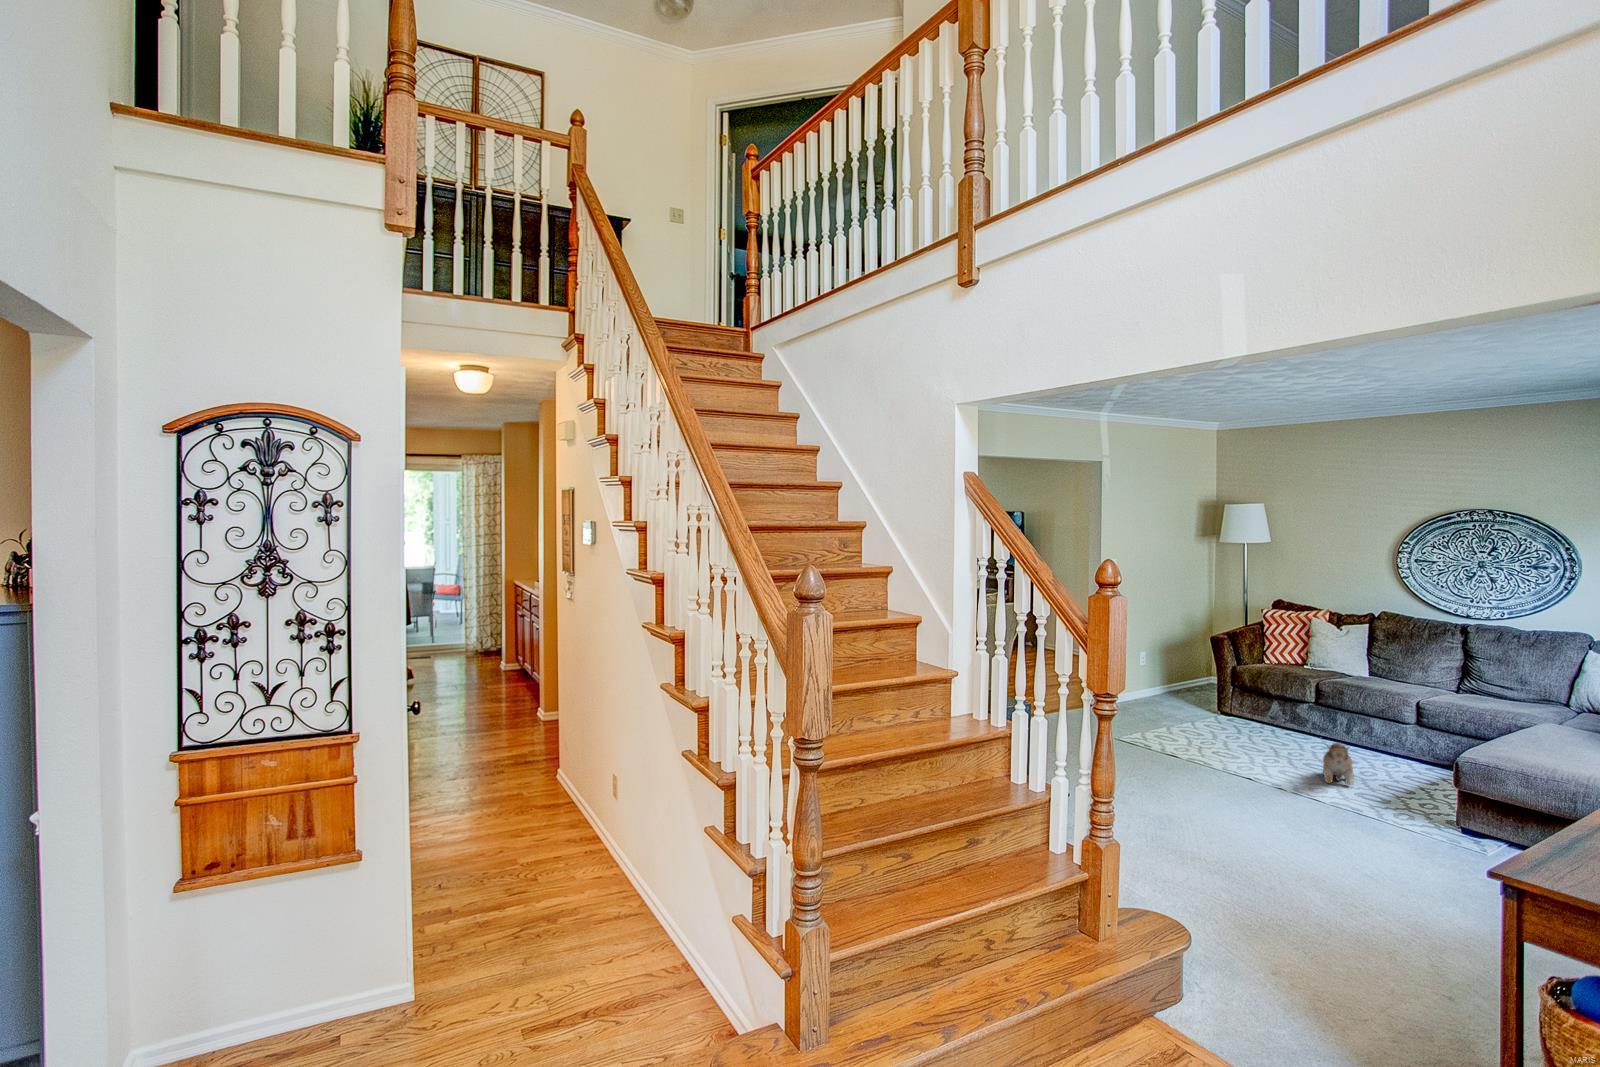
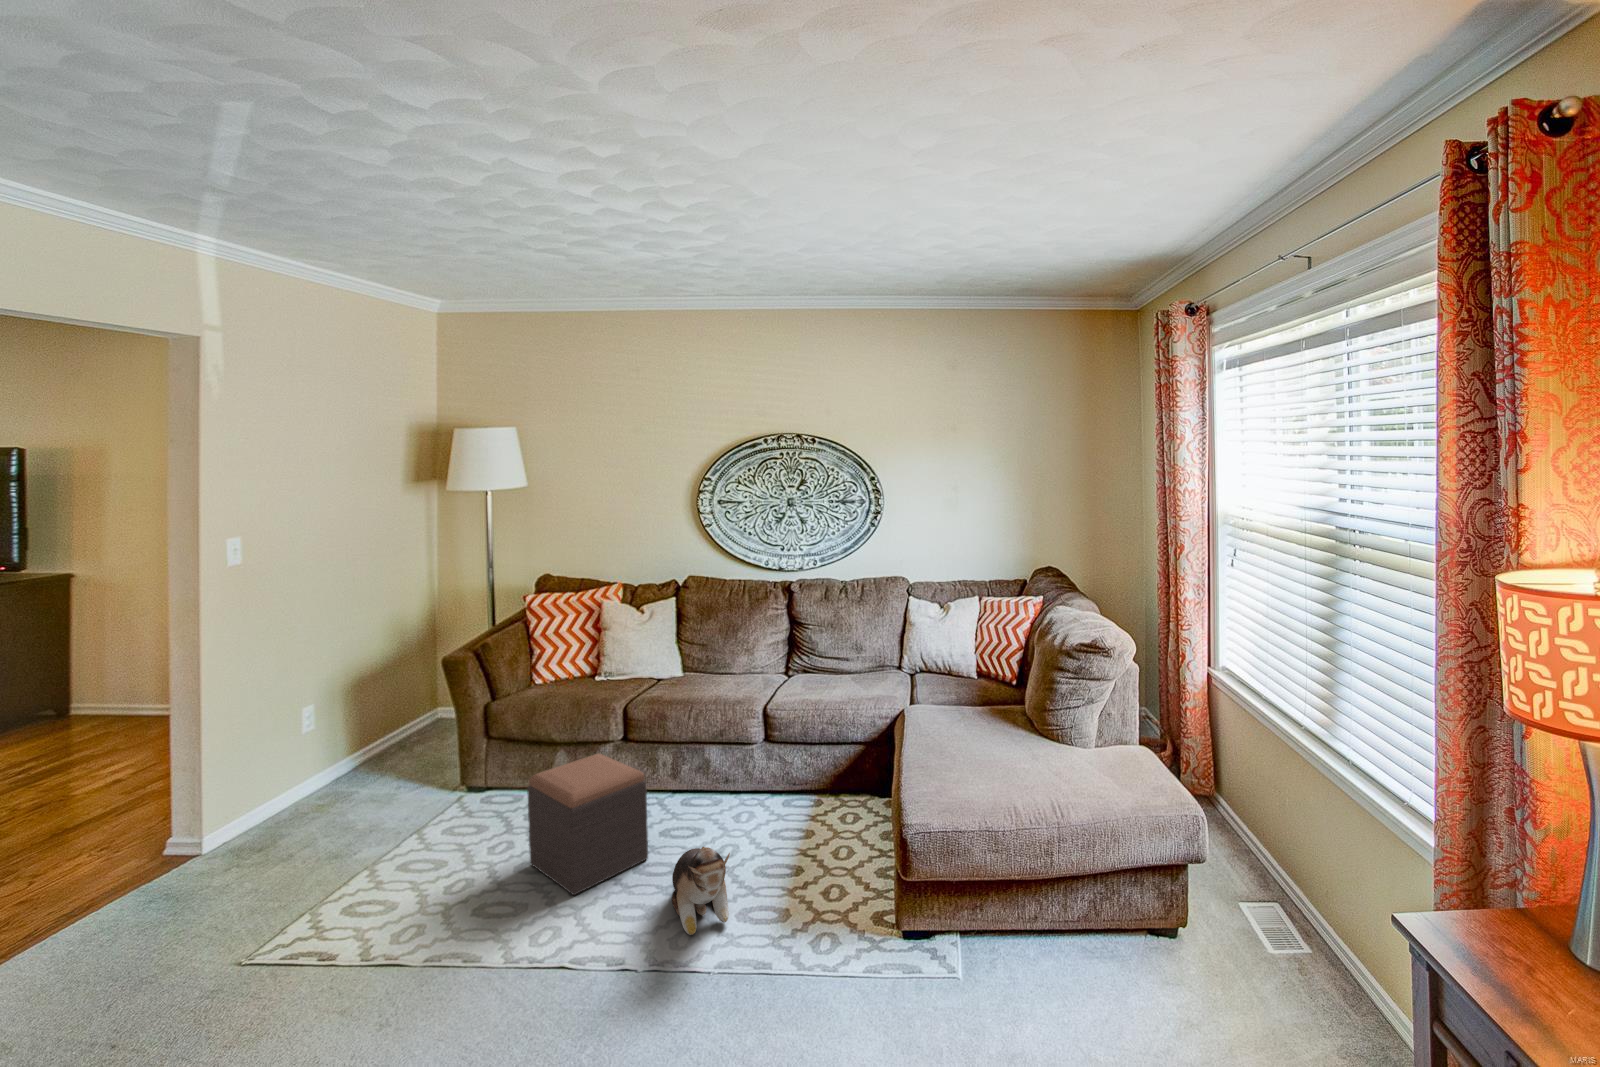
footstool: none [1251,700,1319,760] -> present [527,753,648,895]

